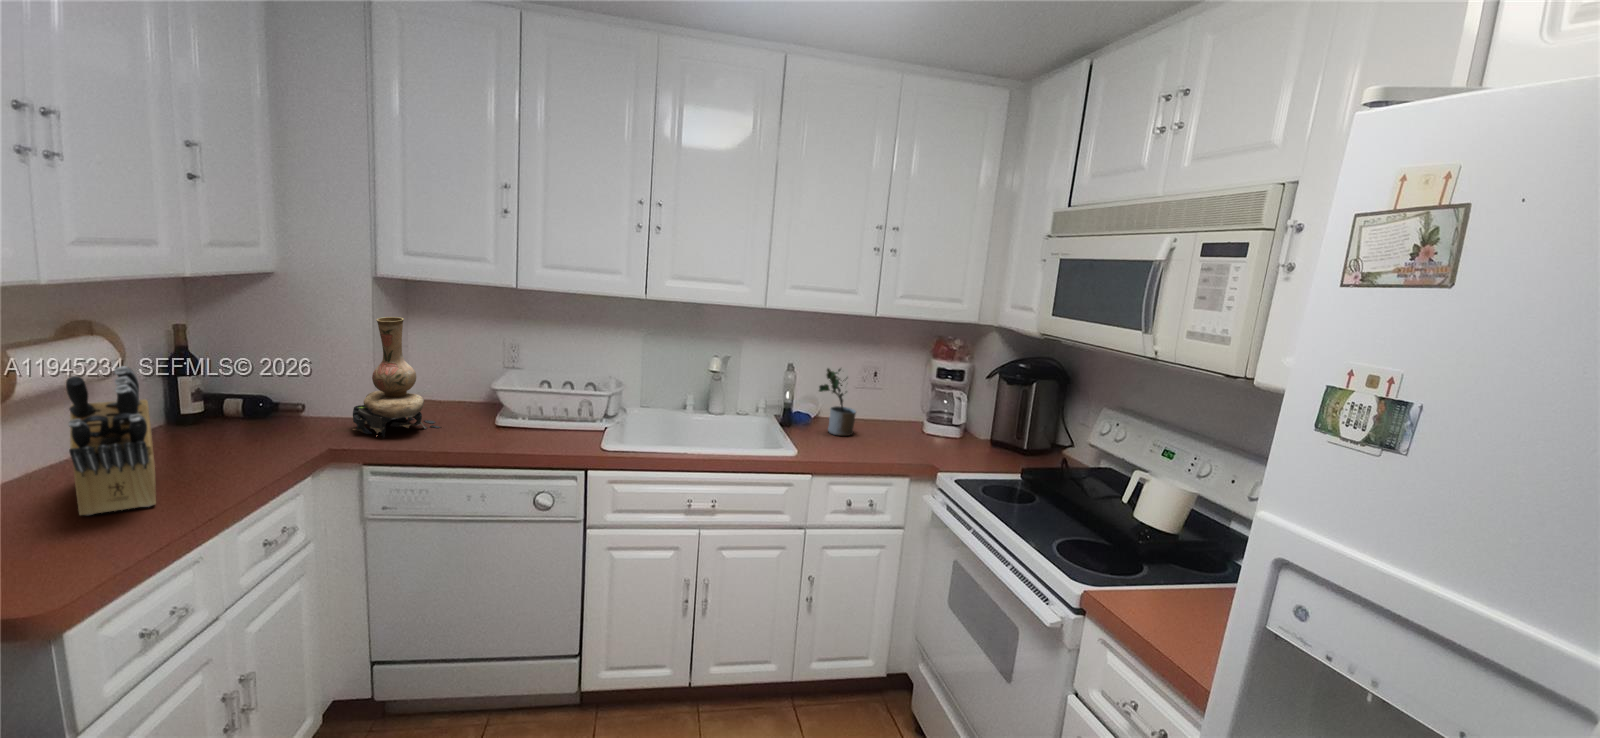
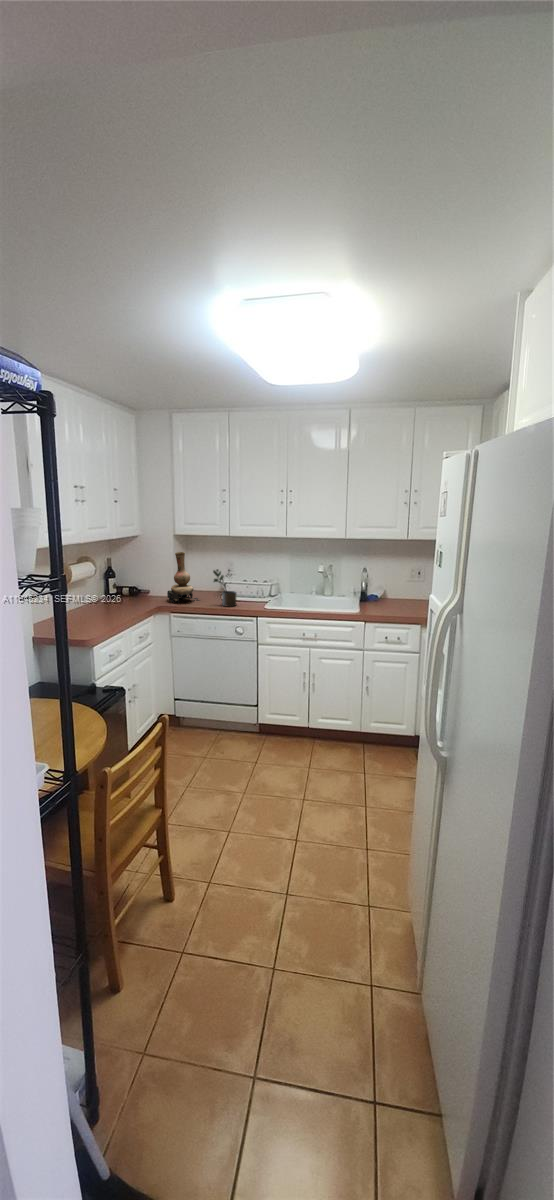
knife block: present [66,366,156,515] -> none [87,569,109,621]
potted plant: present [819,368,856,436] -> present [213,569,236,607]

